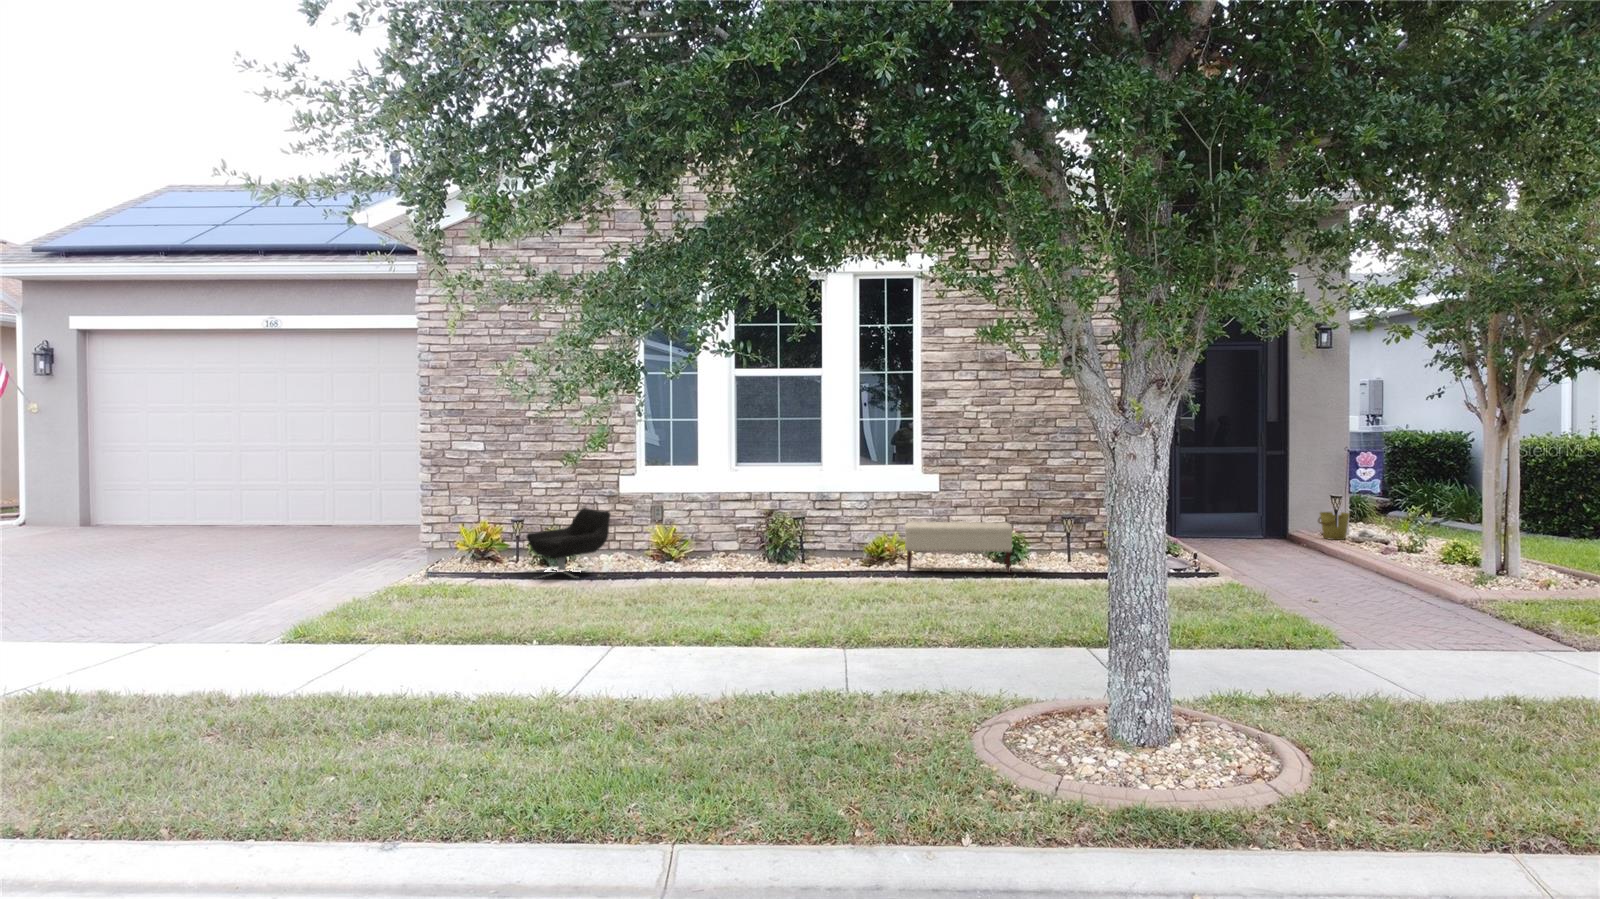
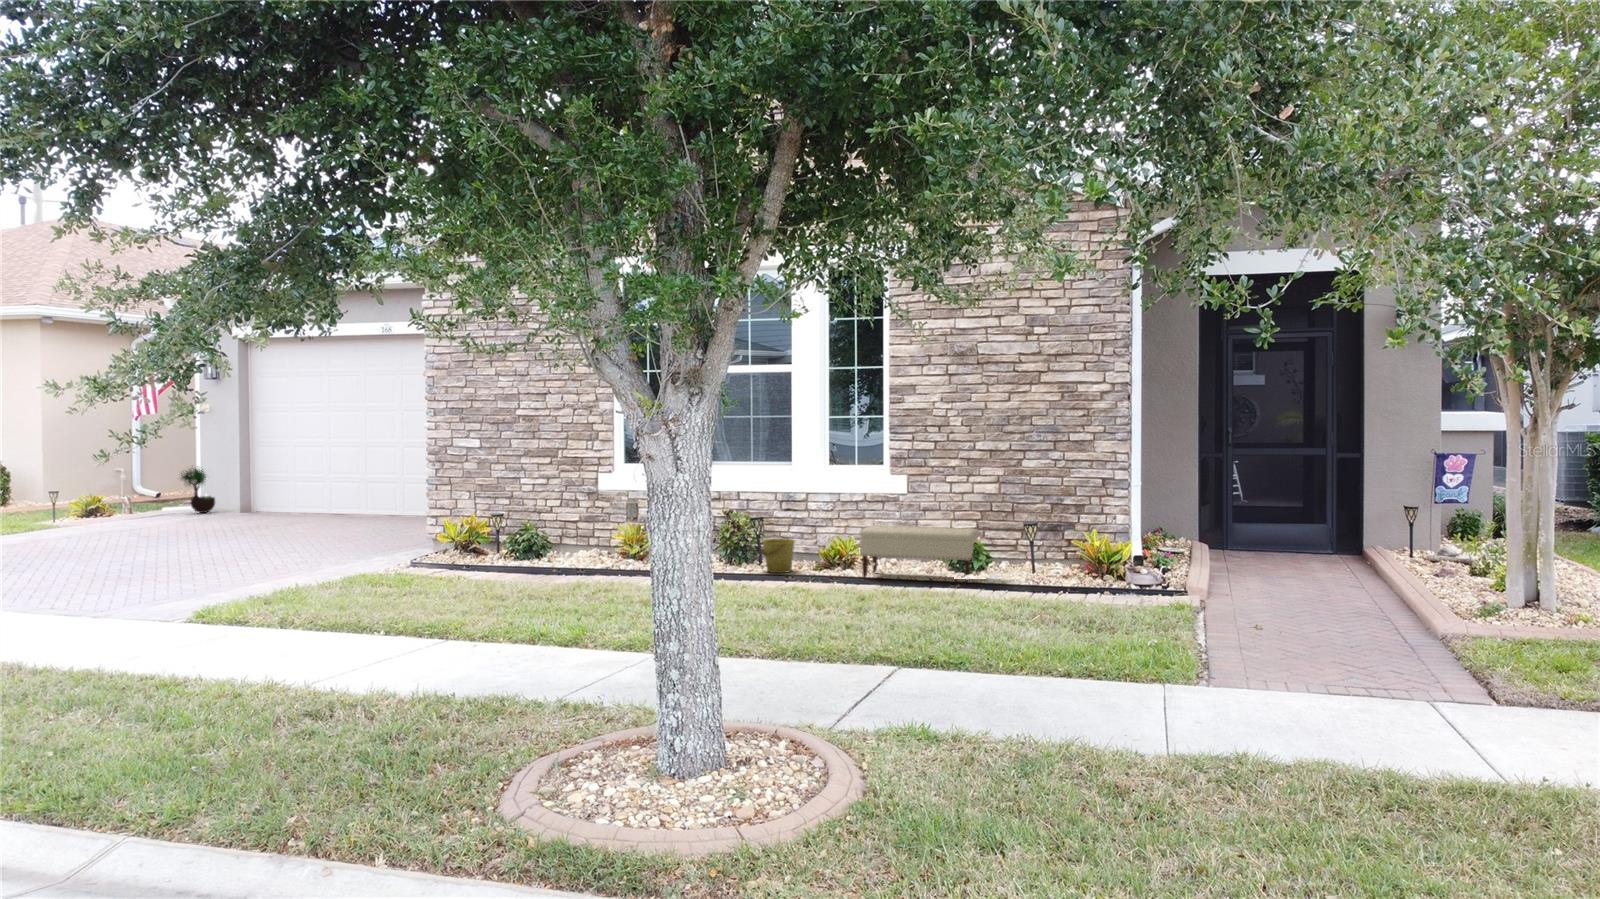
potted tree: none [25,472,72,528] -> present [181,469,215,513]
lounge chair: present [527,508,611,578] -> none [502,504,581,573]
bucket: present [1318,512,1350,540] -> present [761,539,795,573]

